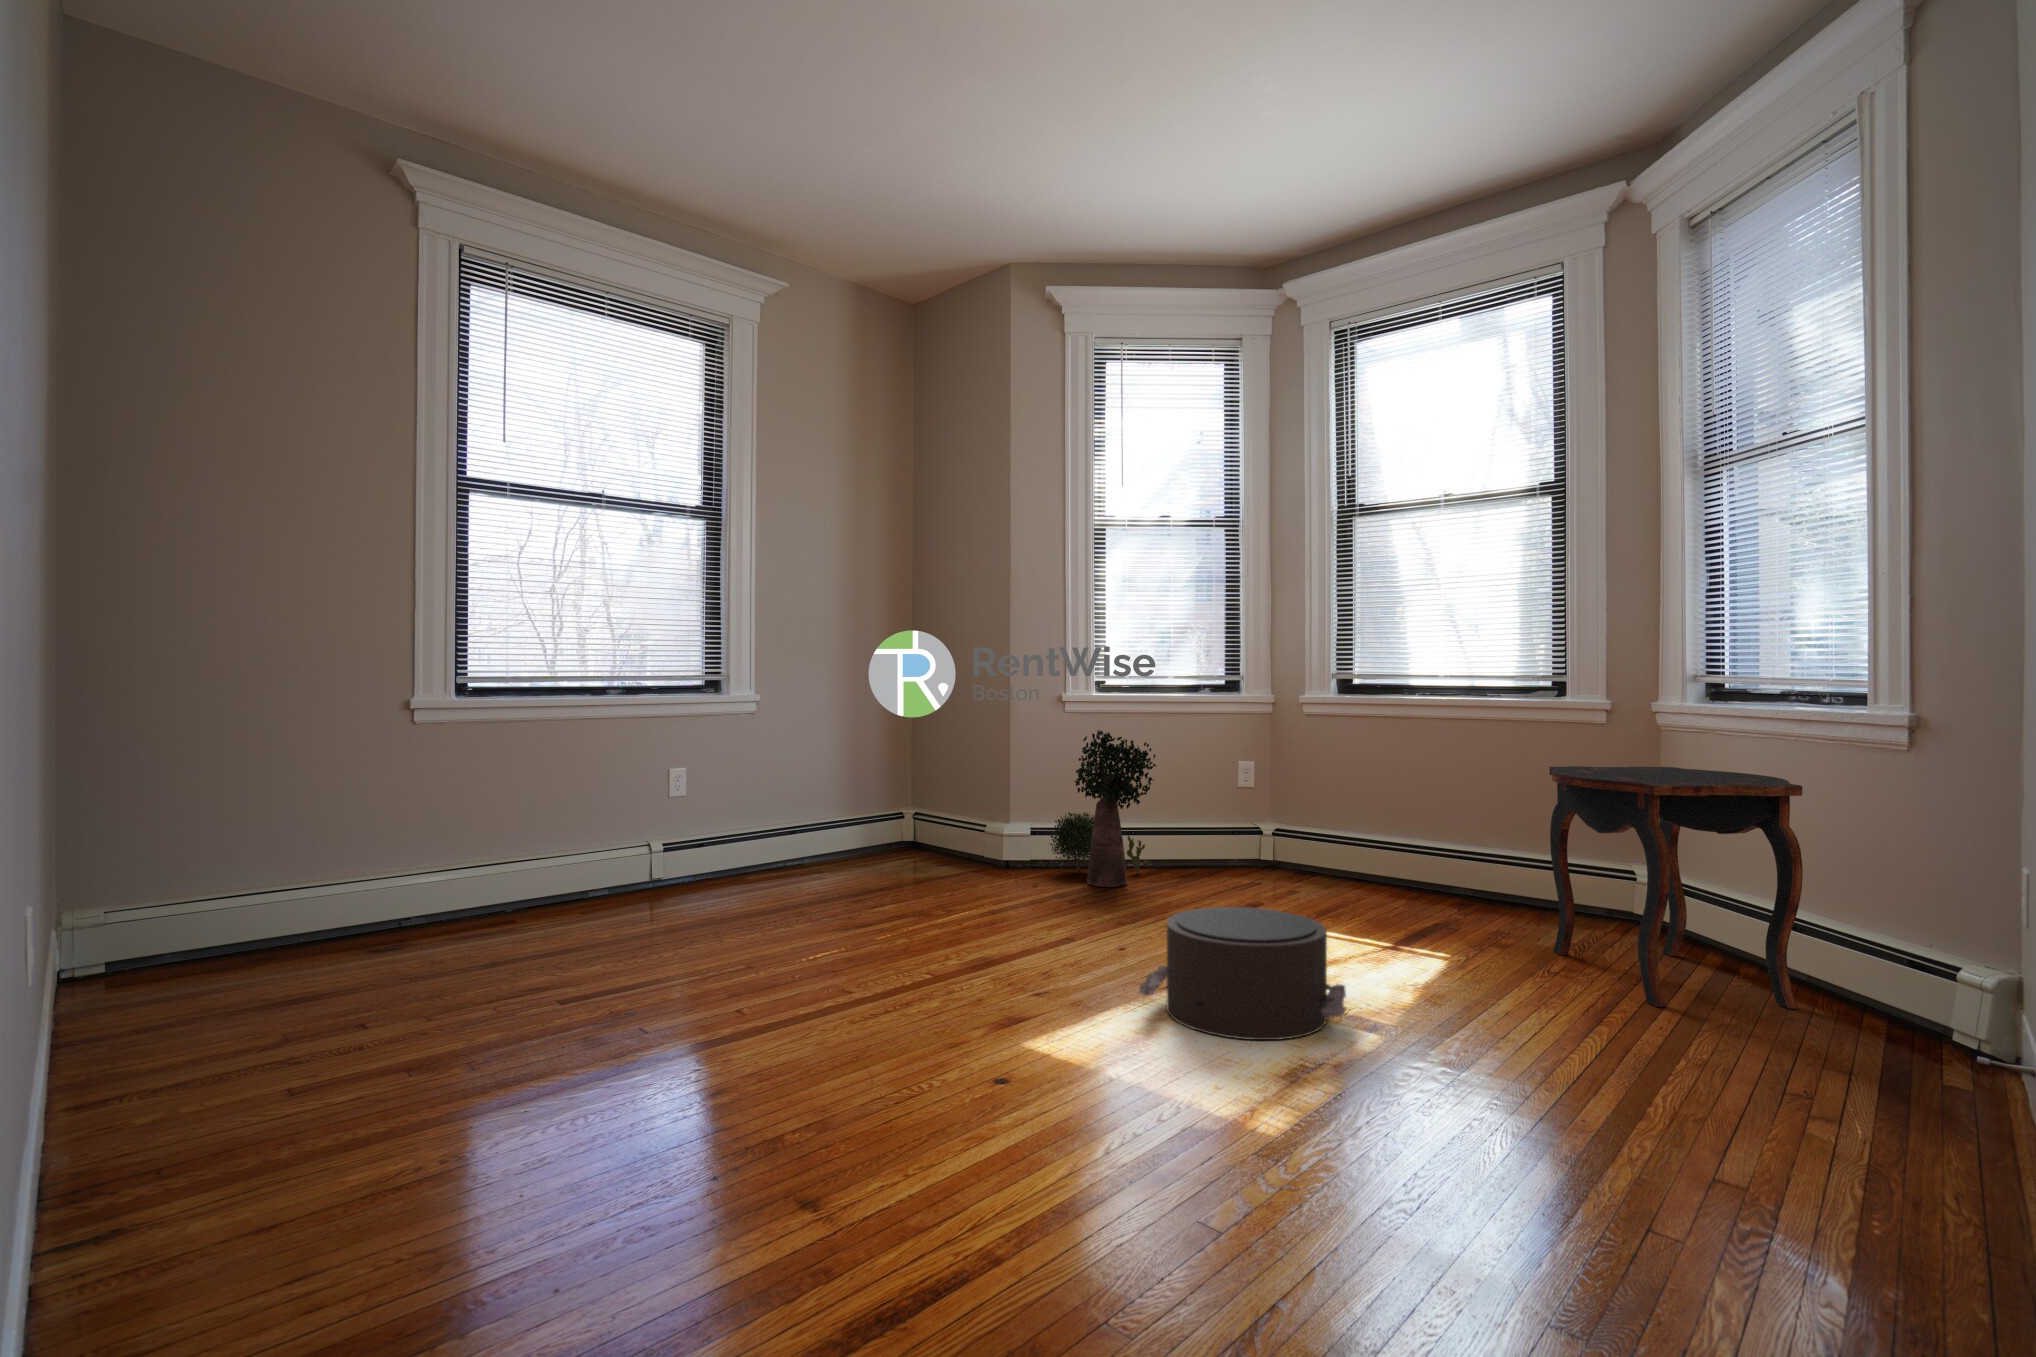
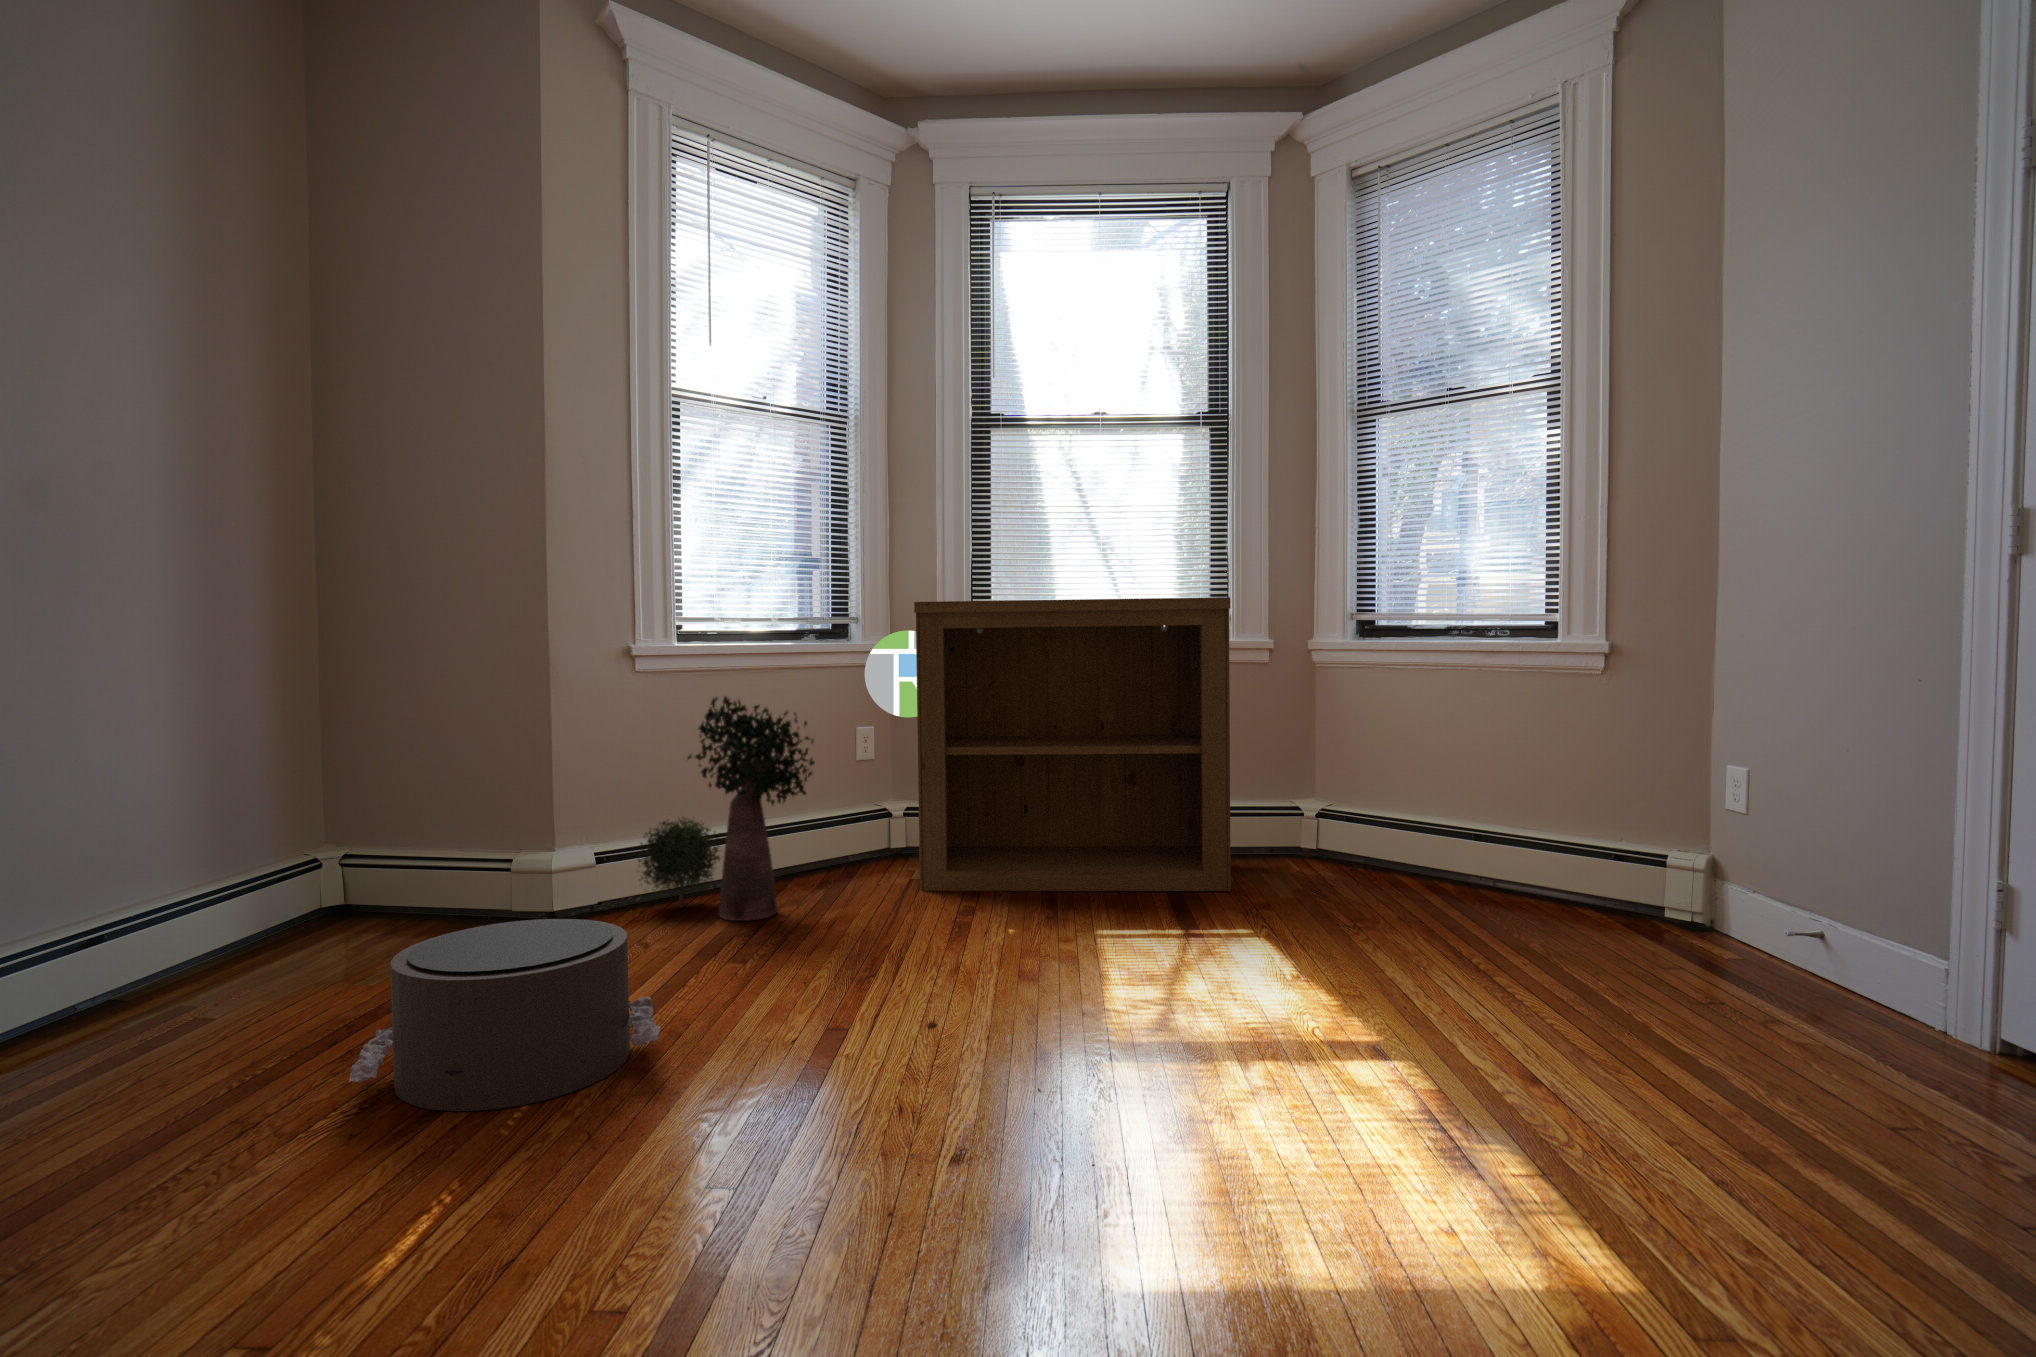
bookshelf: none [1240,662,1538,932] -> present [914,597,1231,891]
side table: present [1549,766,1803,1008] -> none [1301,702,1550,936]
pouf: present [1139,907,1346,1040] -> present [349,919,660,1111]

